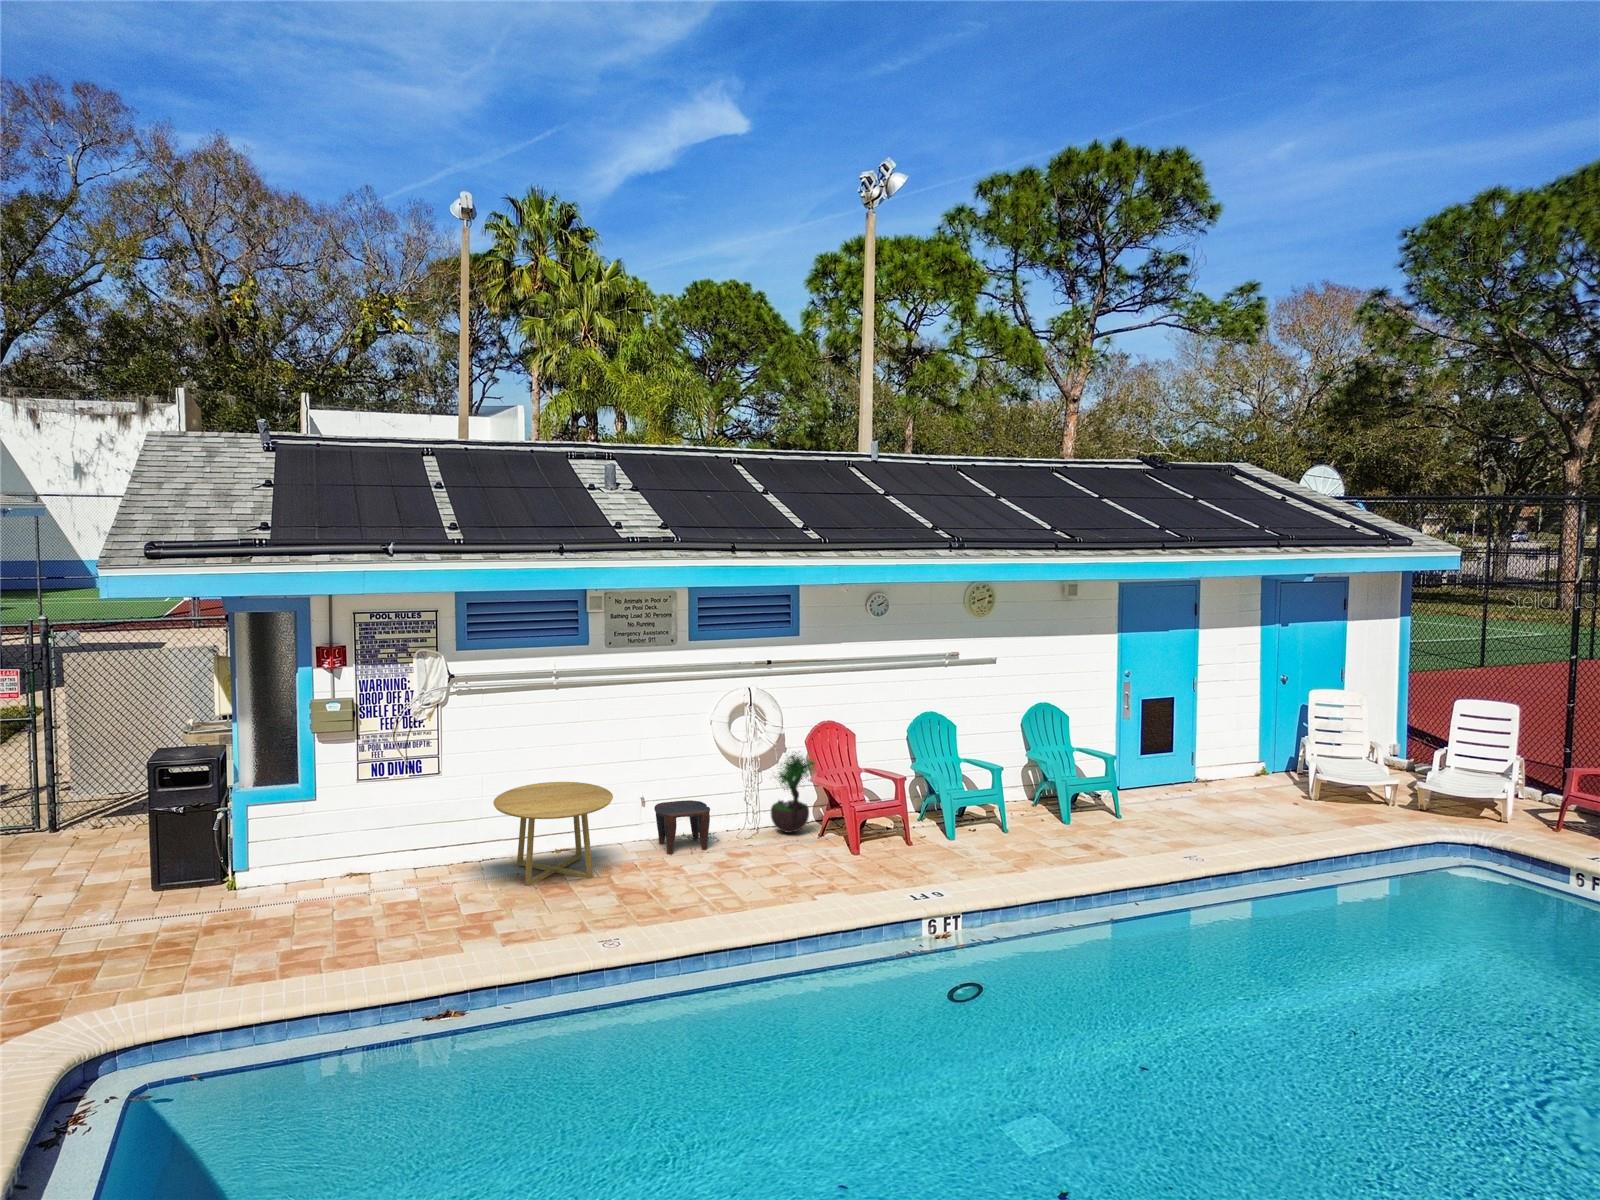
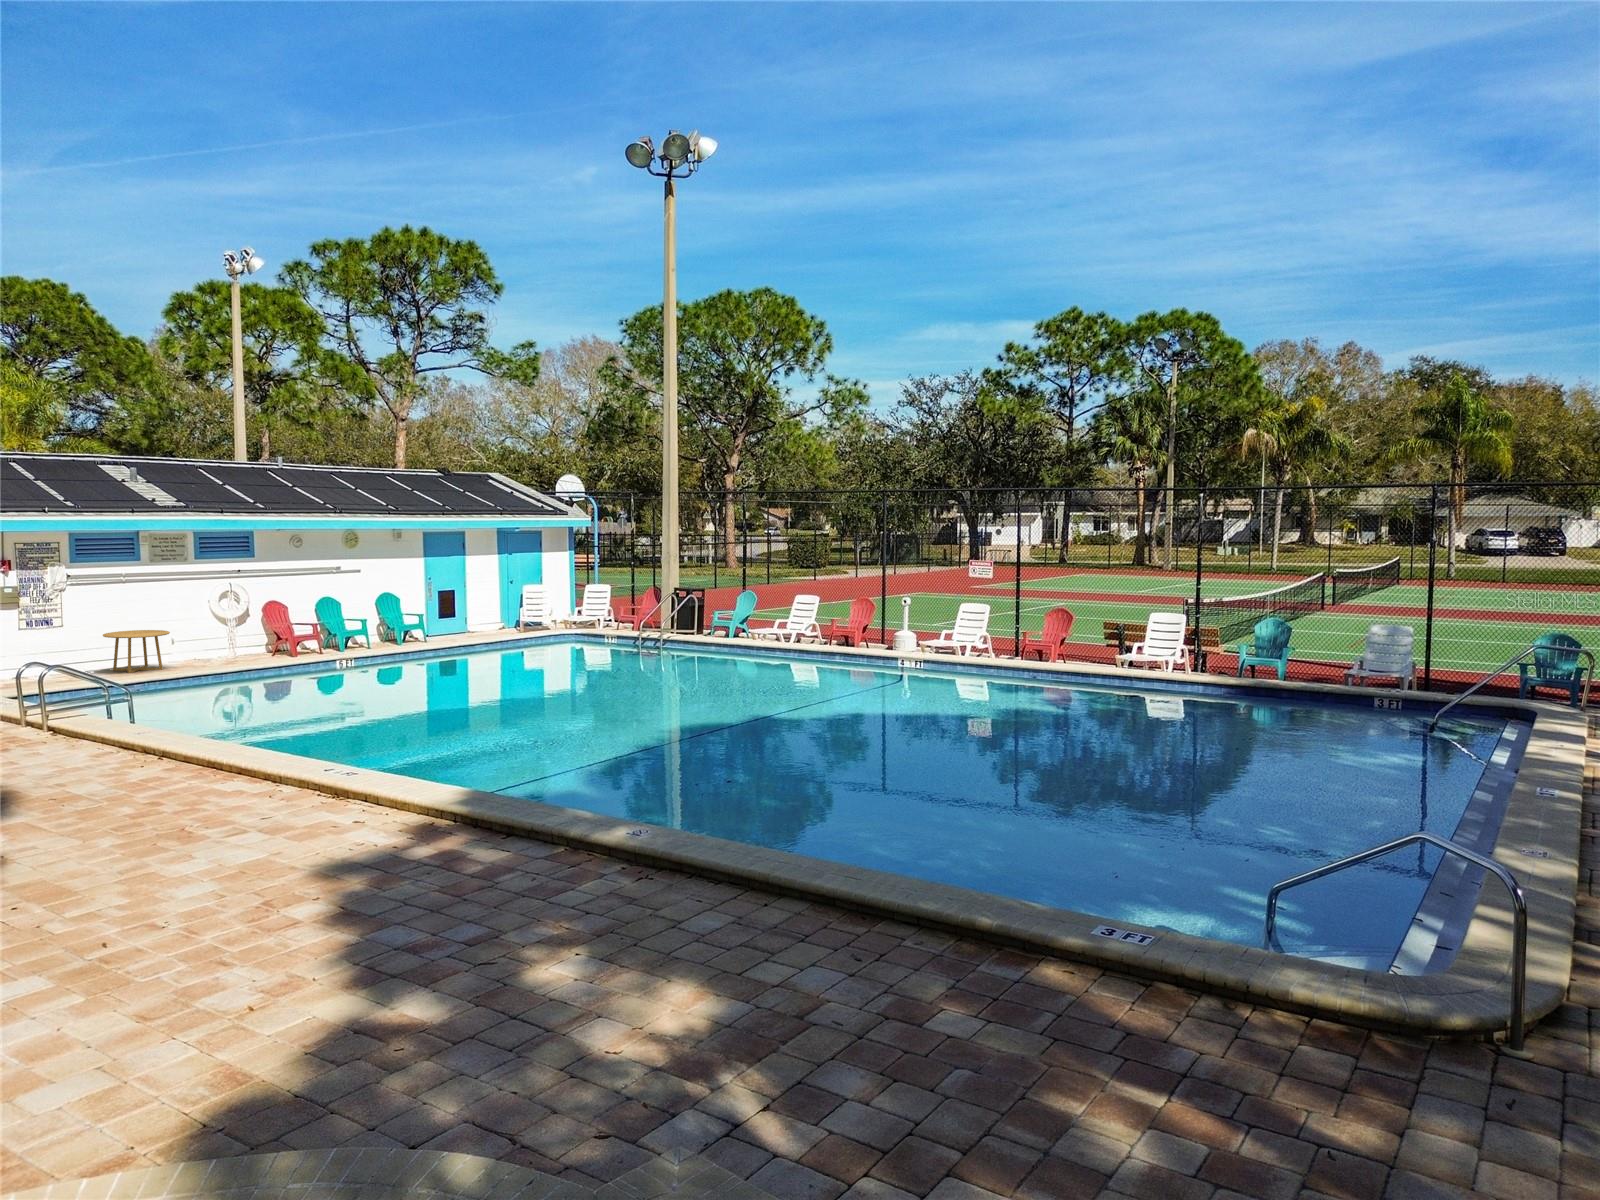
potted tree: present [771,752,817,833] -> none [246,611,274,655]
stool: present [654,800,710,854] -> none [184,641,217,664]

